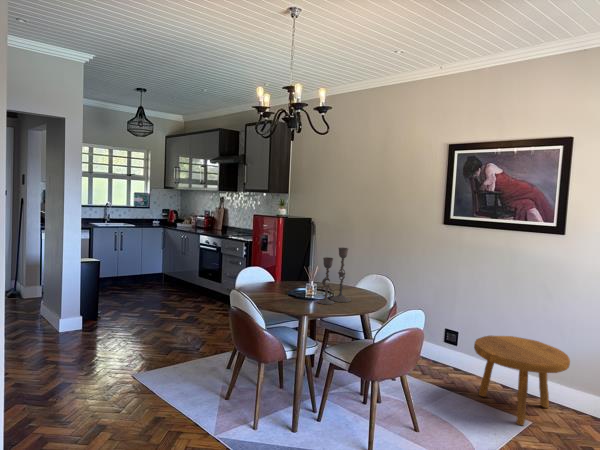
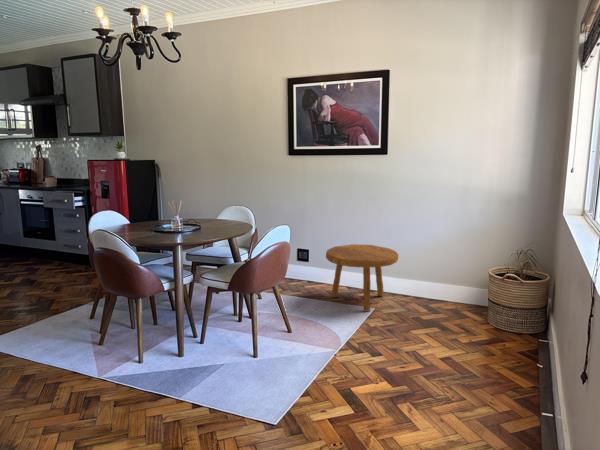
candlestick: present [317,248,351,305] -> none [187,178,219,234]

